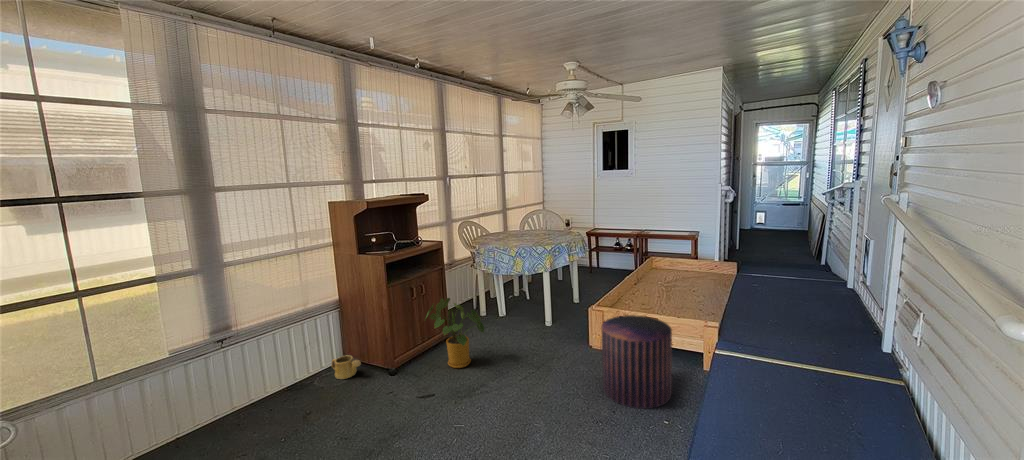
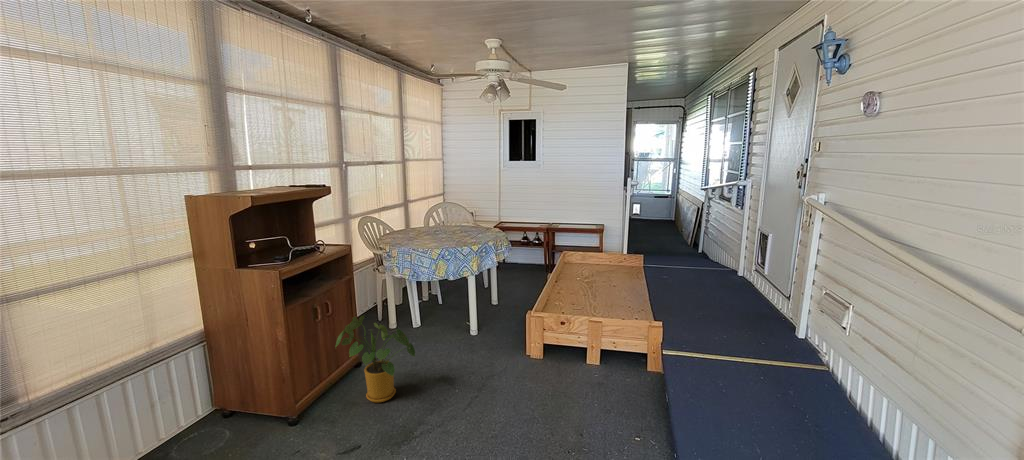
pouf: present [602,315,672,409] -> none [557,322,632,425]
watering can: present [331,355,361,379] -> none [196,406,245,442]

